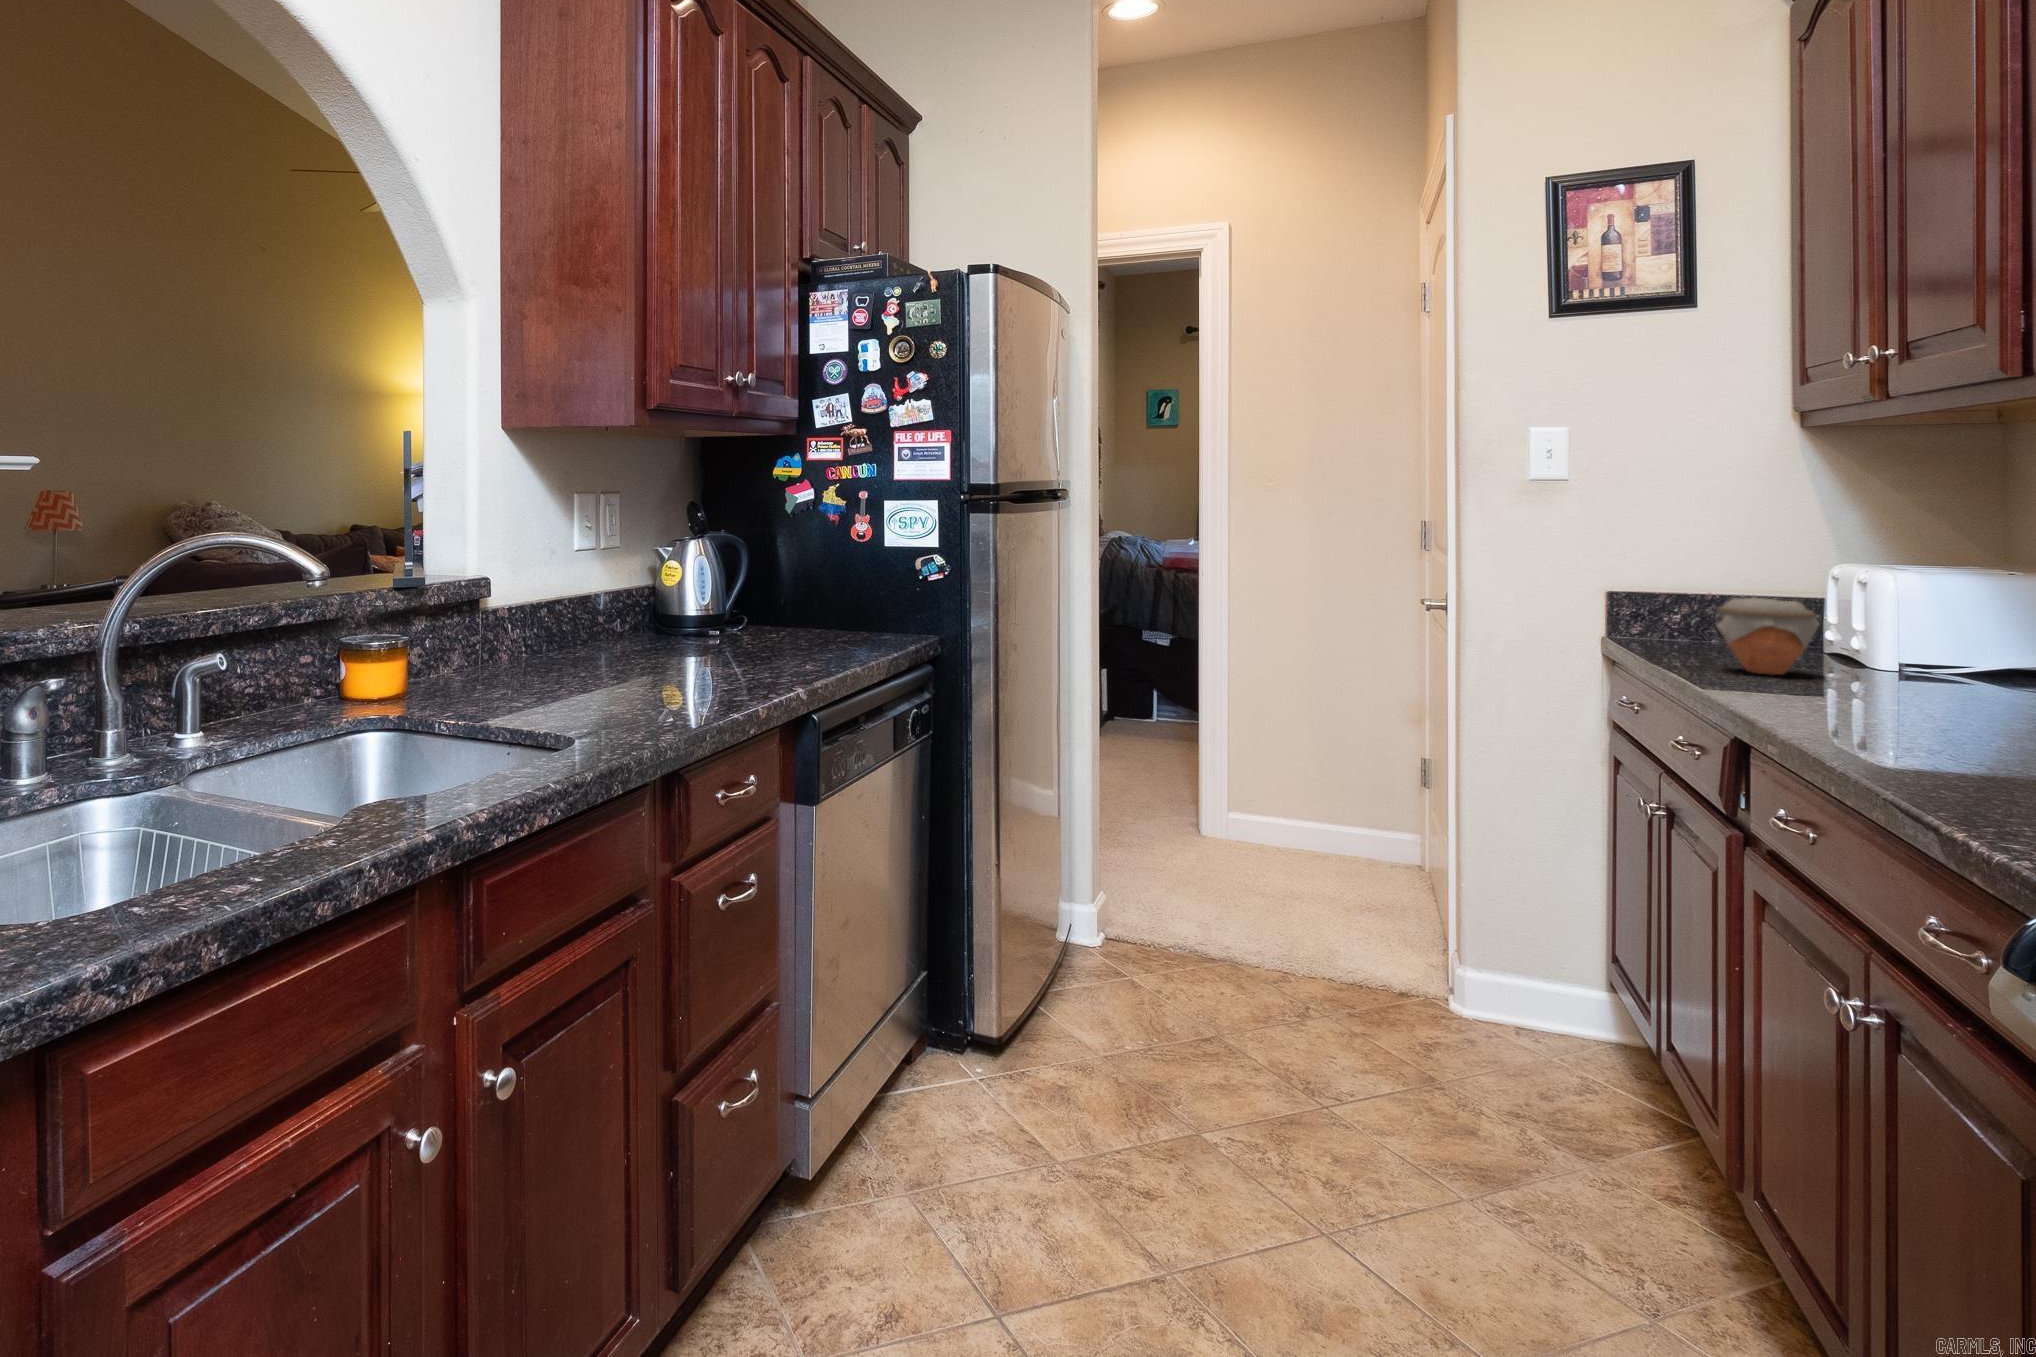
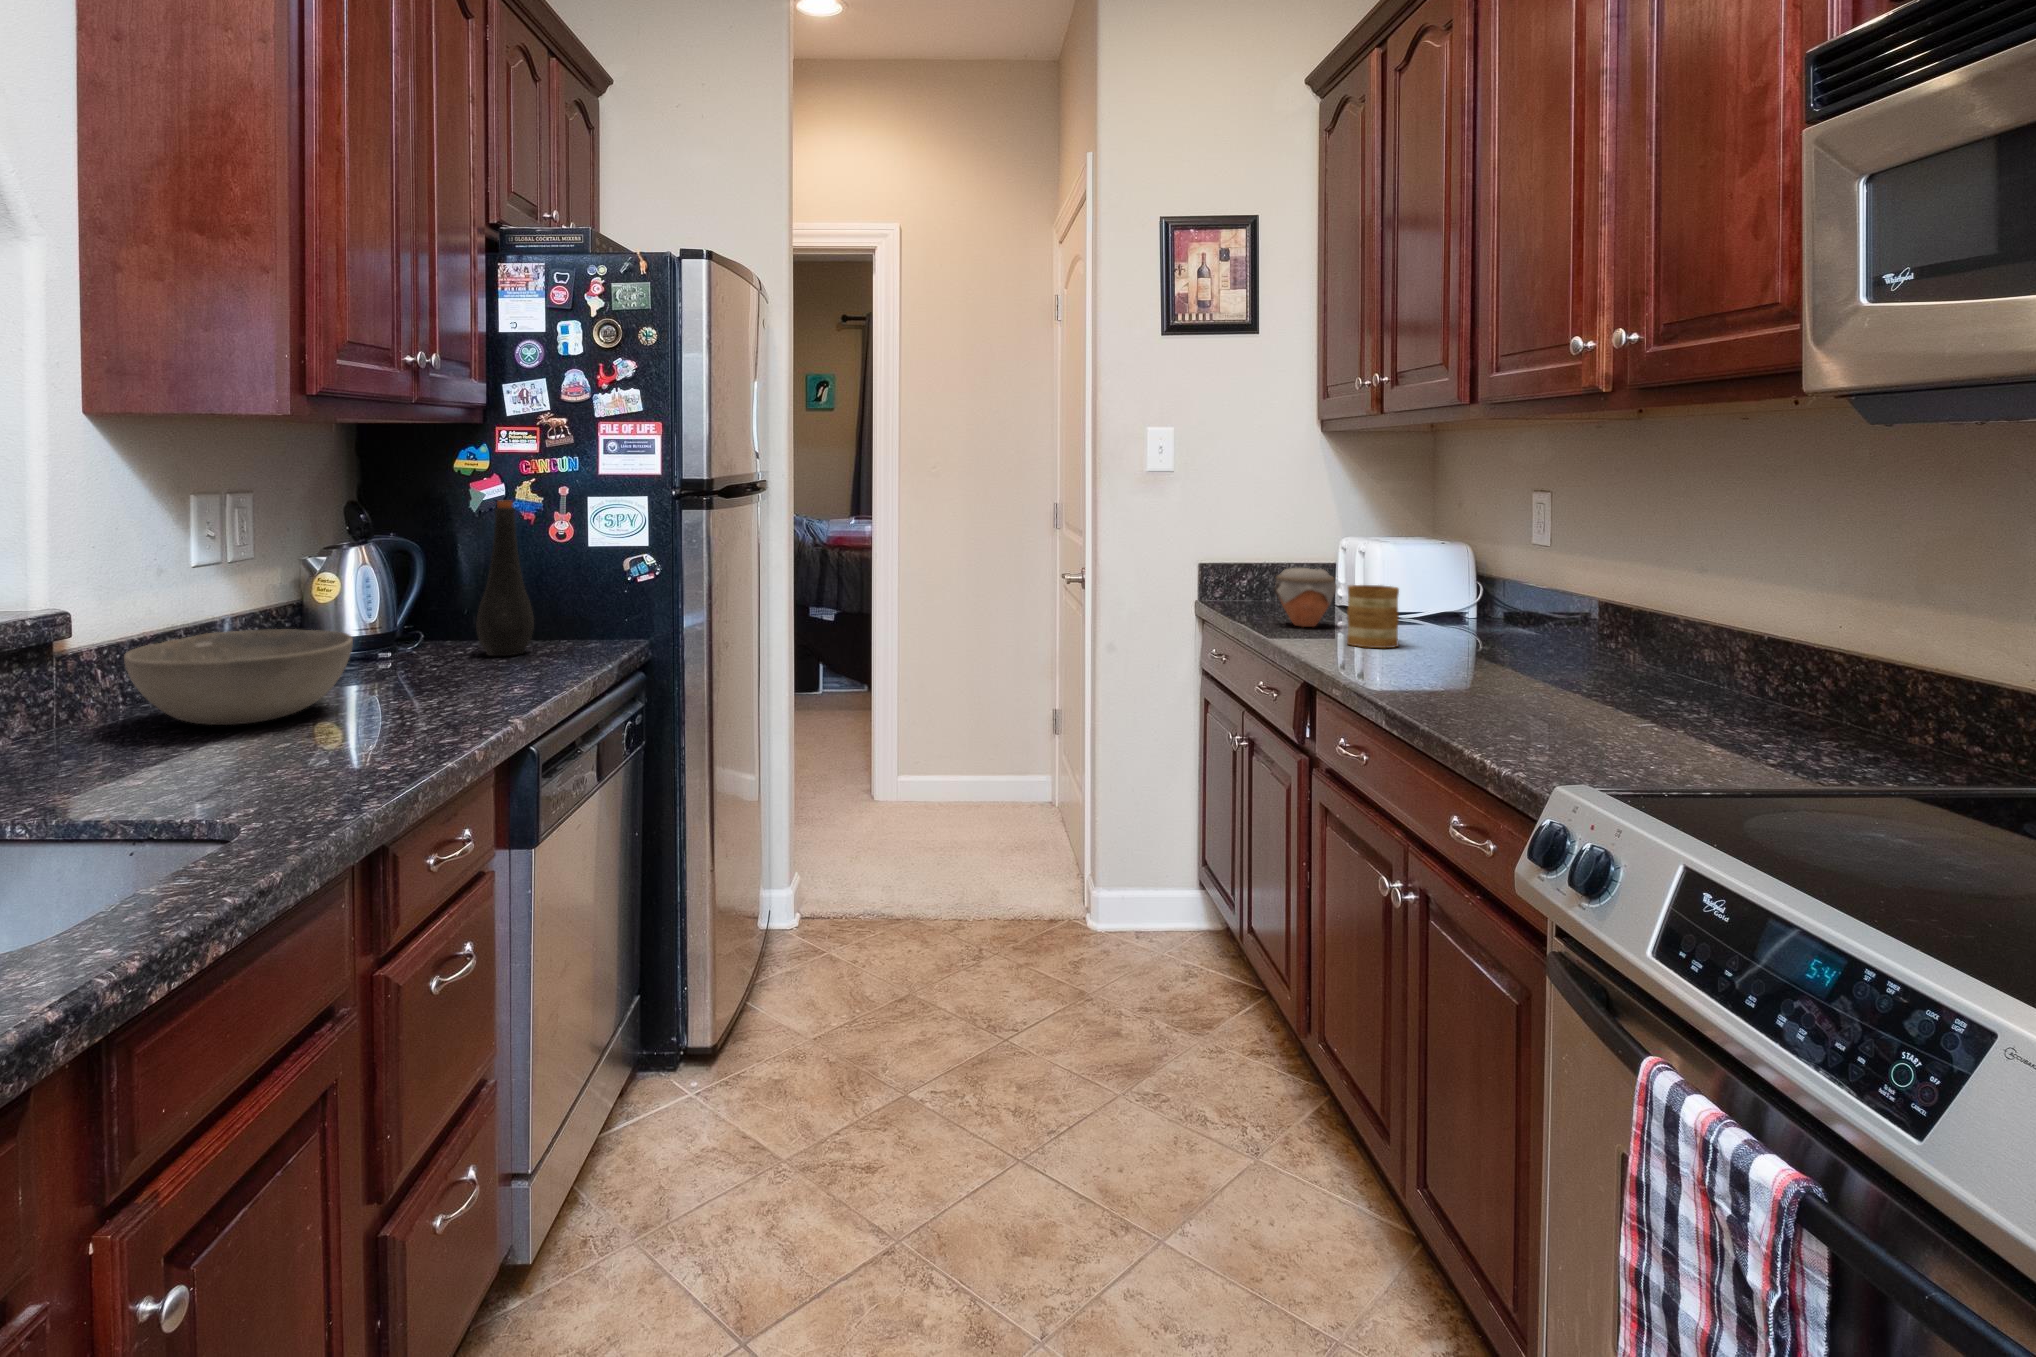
bottle: none [785,503,833,642] -> present [476,501,534,656]
bowl: none [520,602,677,674] -> present [124,629,353,725]
mug: none [1821,621,1911,706] -> present [1347,585,1399,648]

